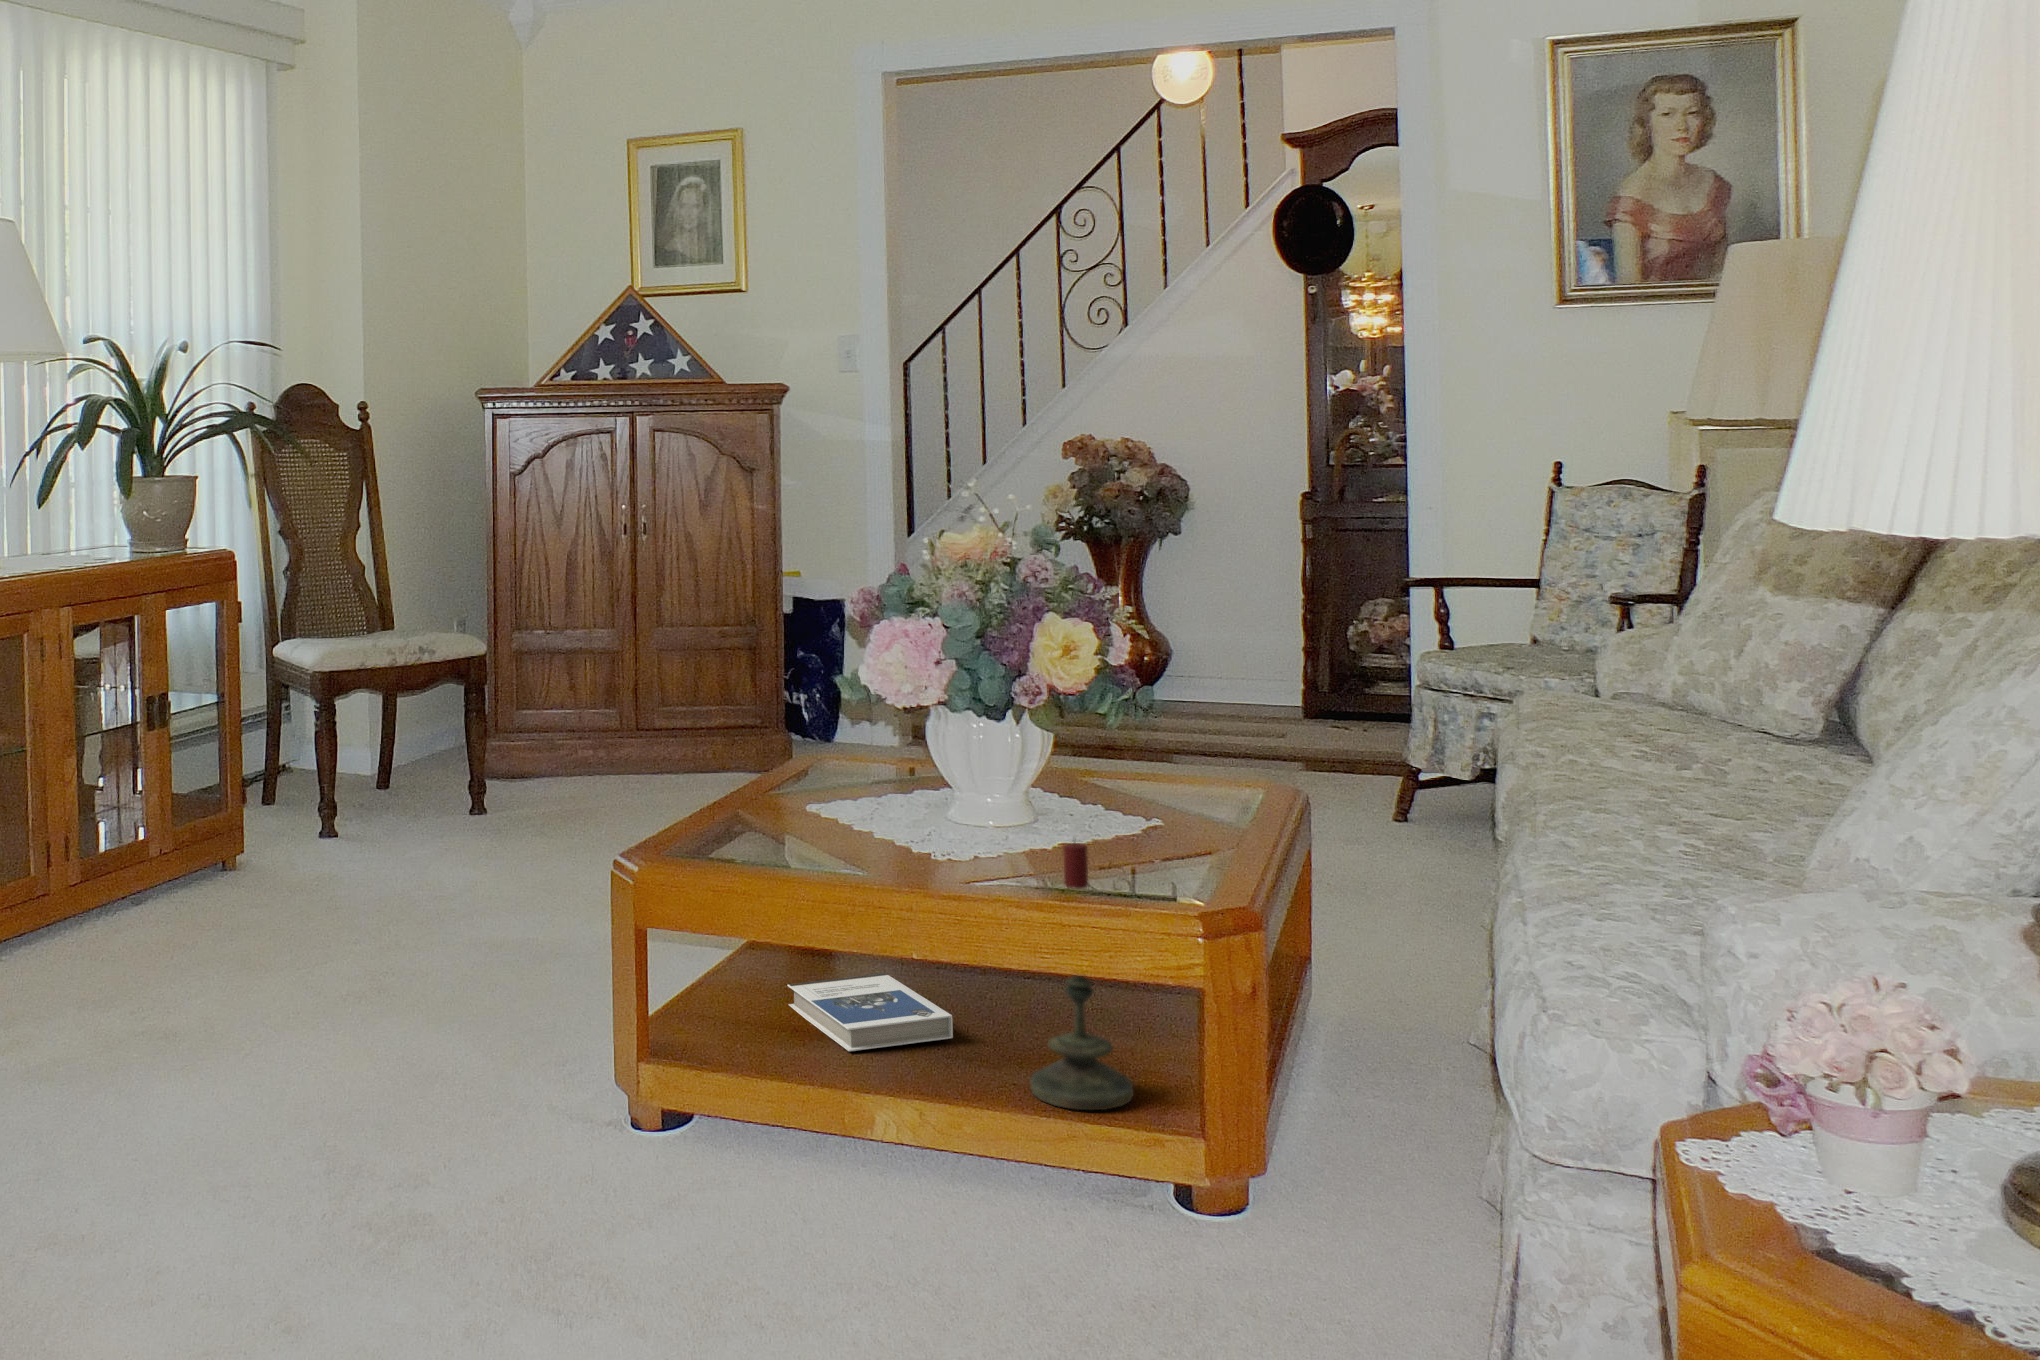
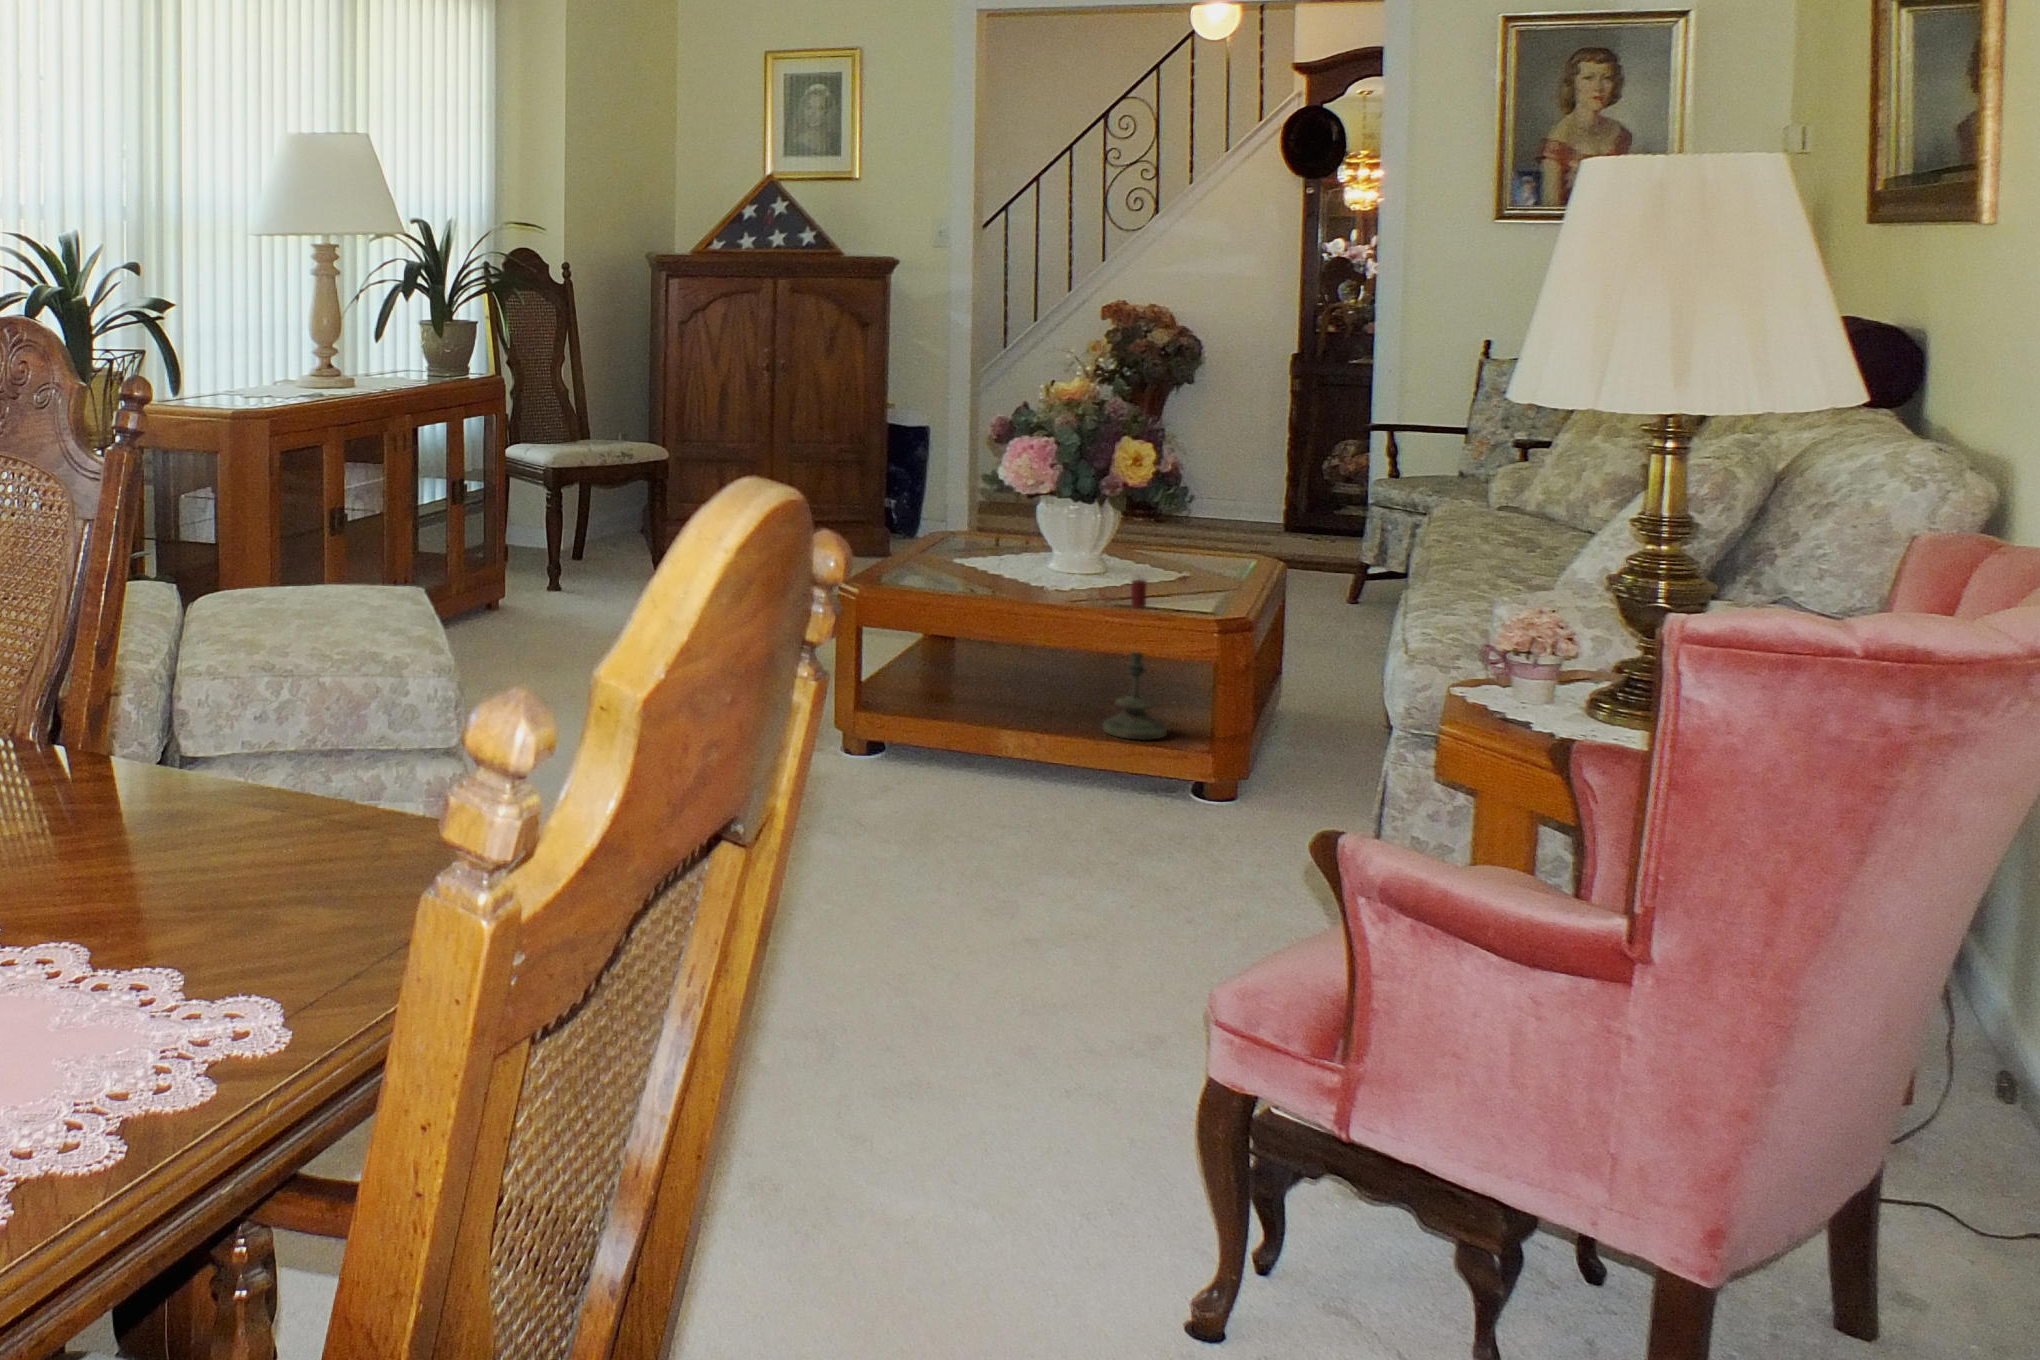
hardback book: present [787,973,953,1051] -> none [940,668,1051,708]

